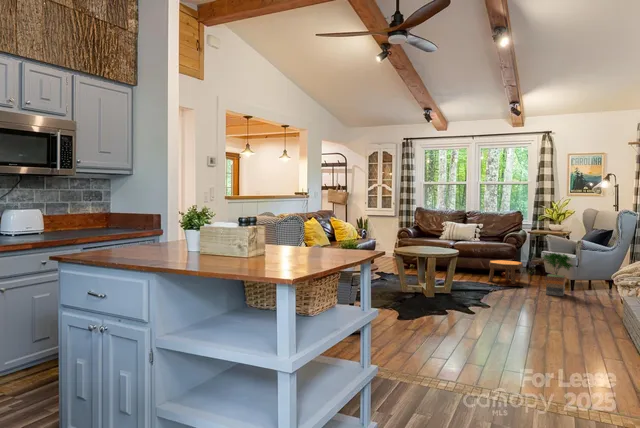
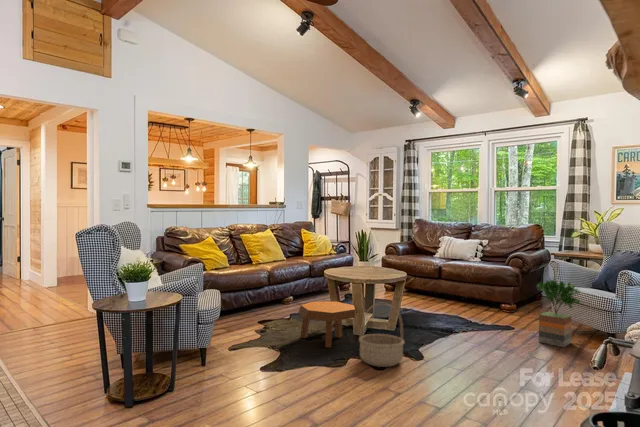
footstool: present [489,260,523,284] -> present [298,301,355,347]
basket: none [455,272,485,314] -> present [359,303,404,367]

